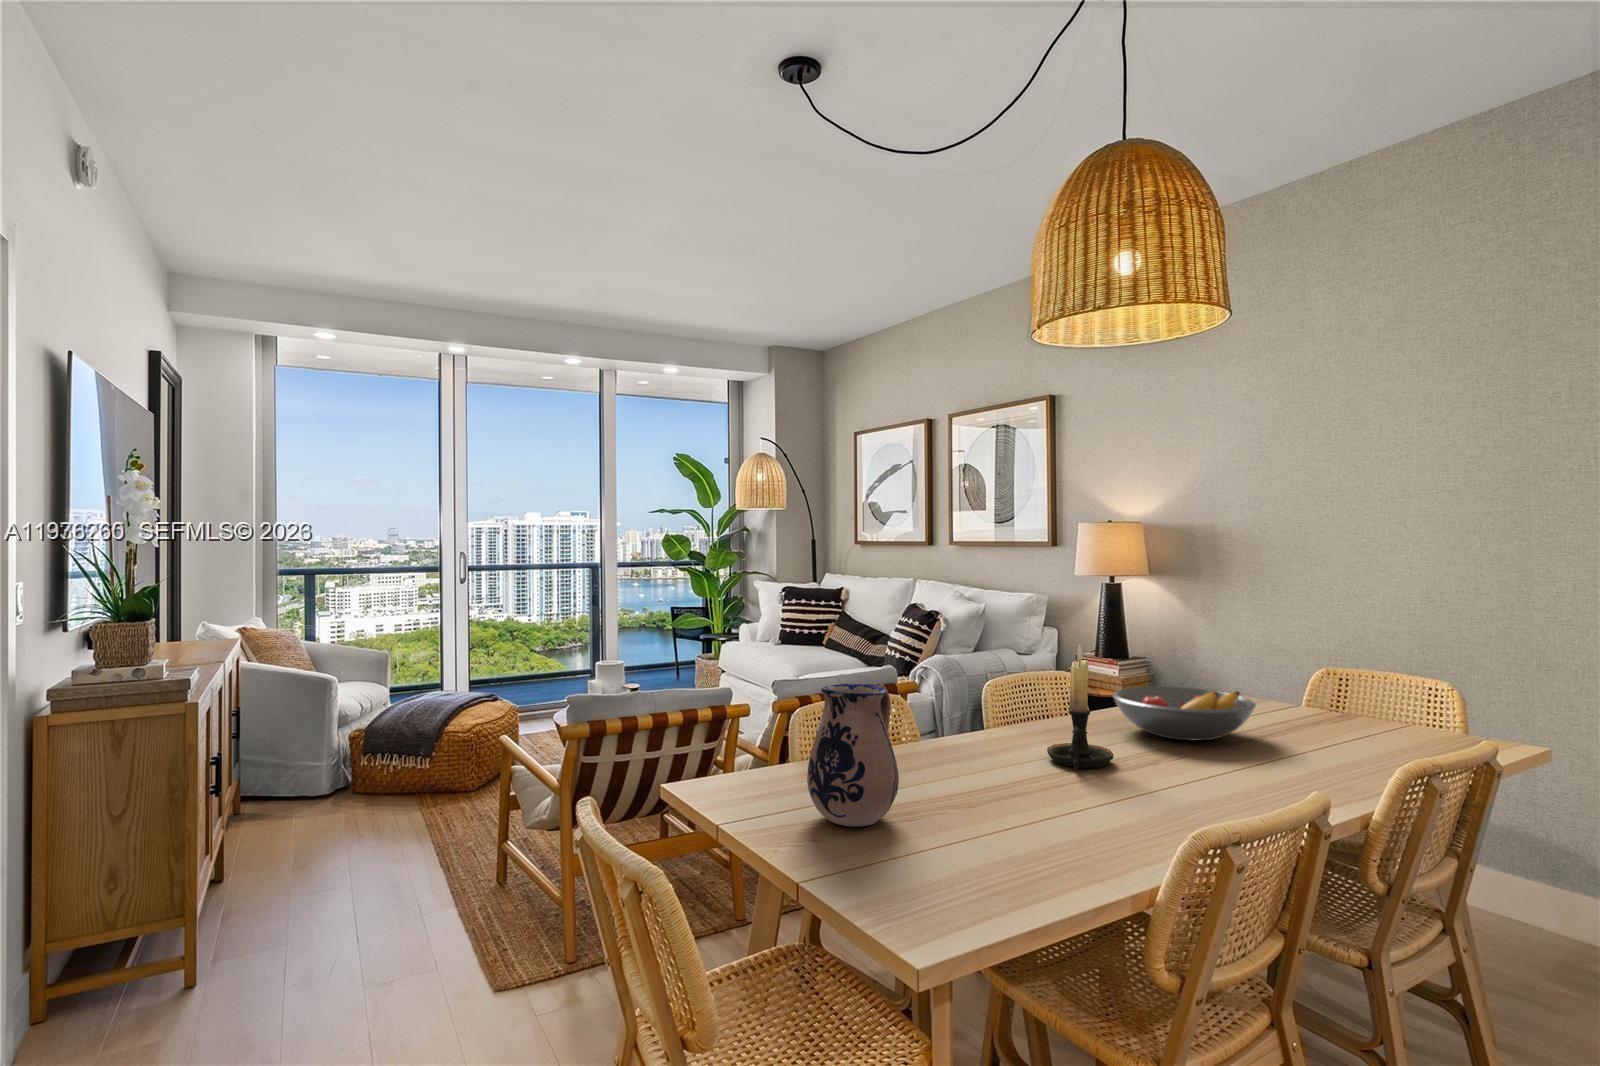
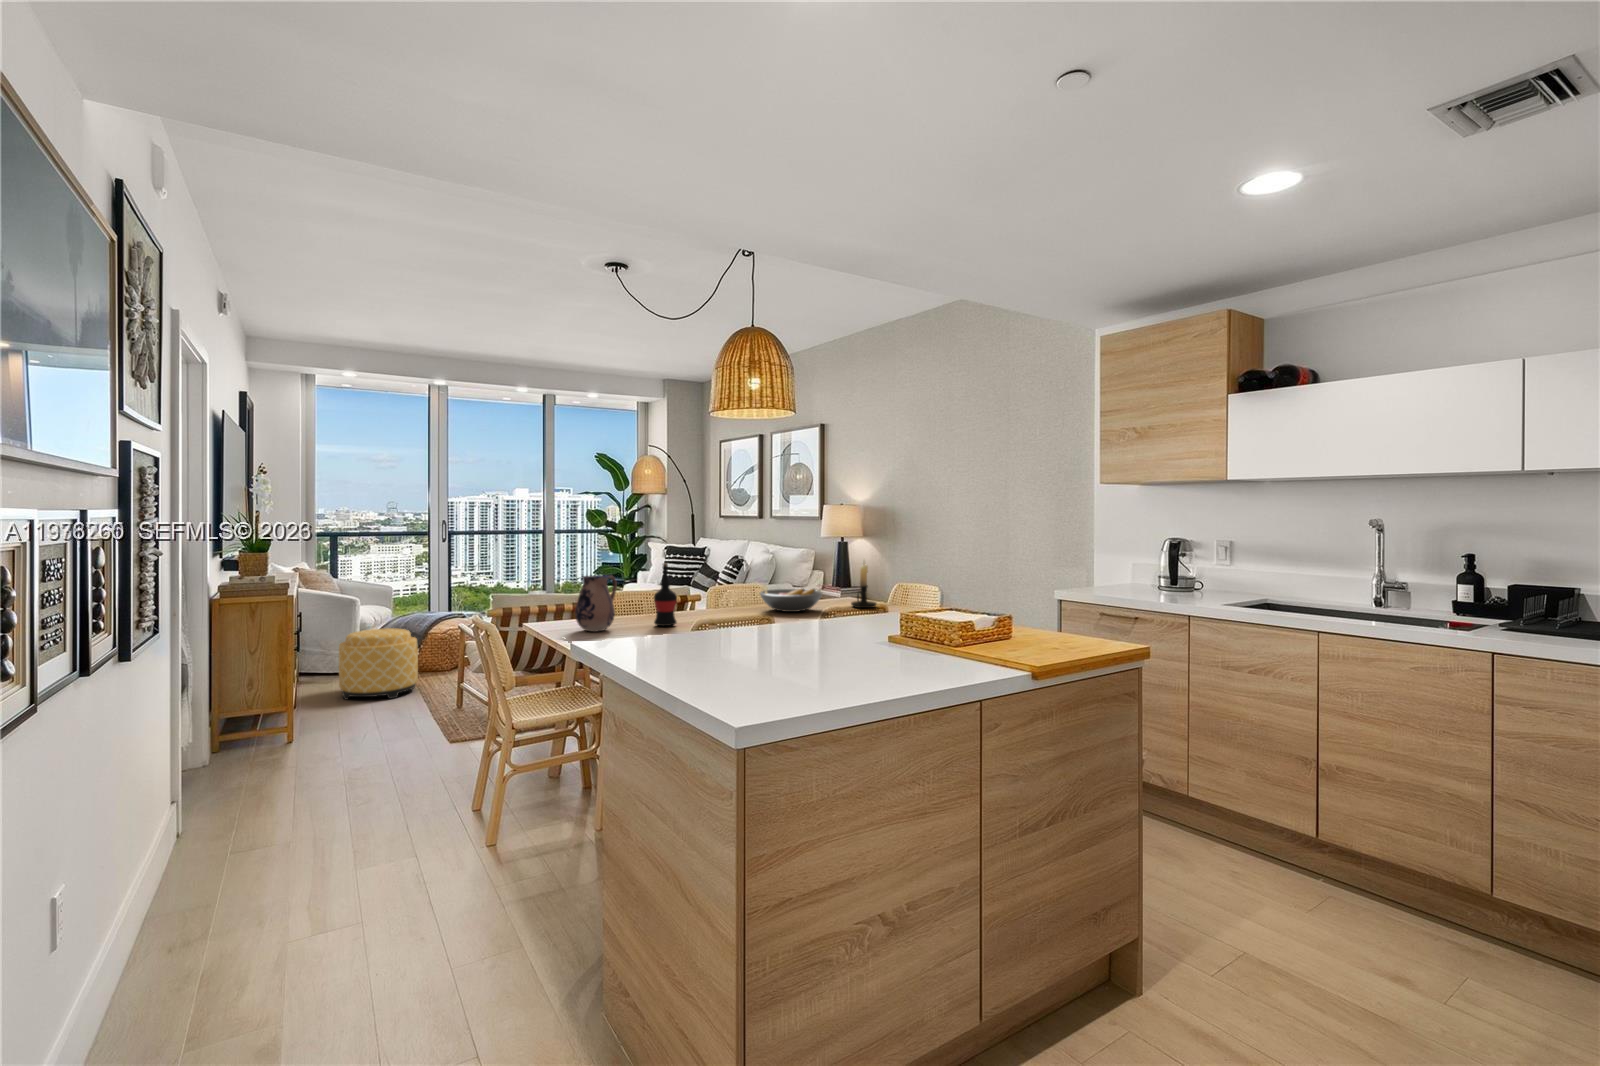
candle holder: present [1047,645,1113,770] -> present [851,560,877,608]
wine bottle: none [970,652,1023,801] -> present [654,563,677,626]
ottoman: none [295,732,426,863] -> present [339,628,418,700]

